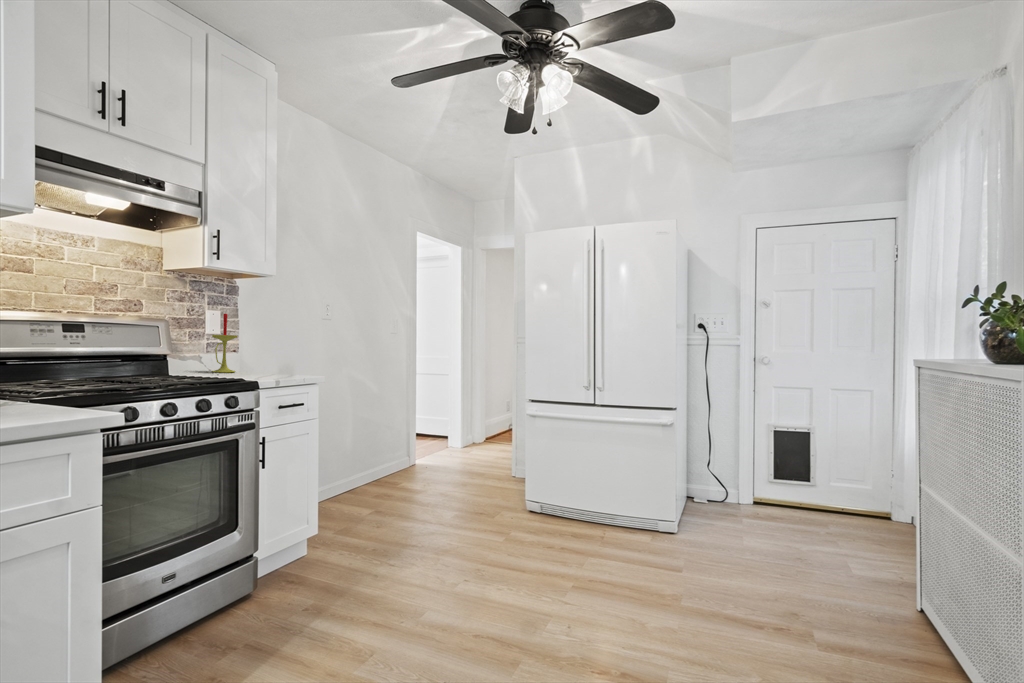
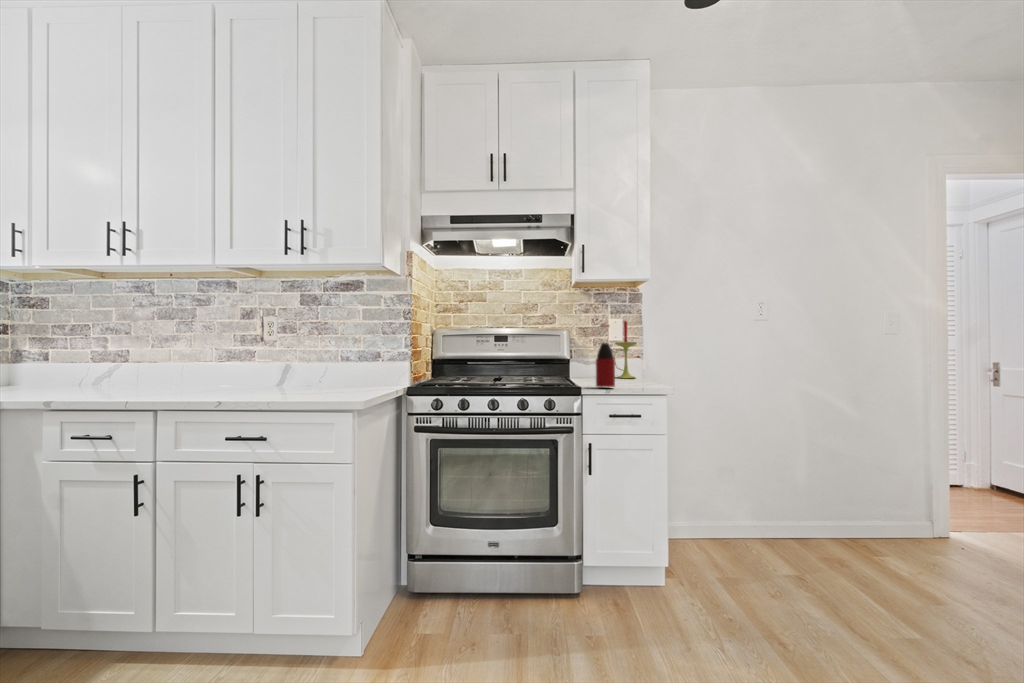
bottle: none [244,321,266,386] -> present [596,325,615,387]

